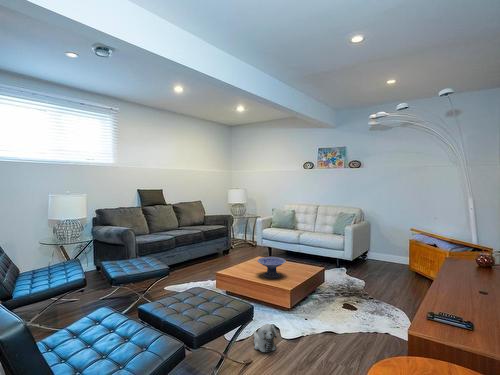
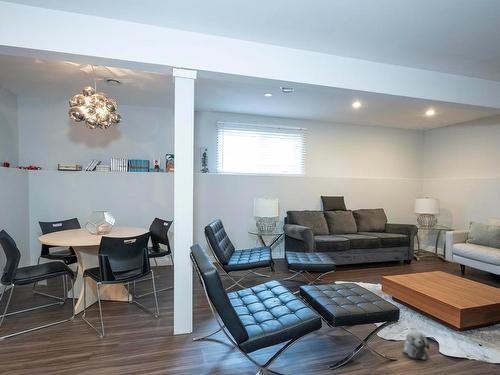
decorative bowl: present [258,257,286,278] -> none [424,270,460,293]

